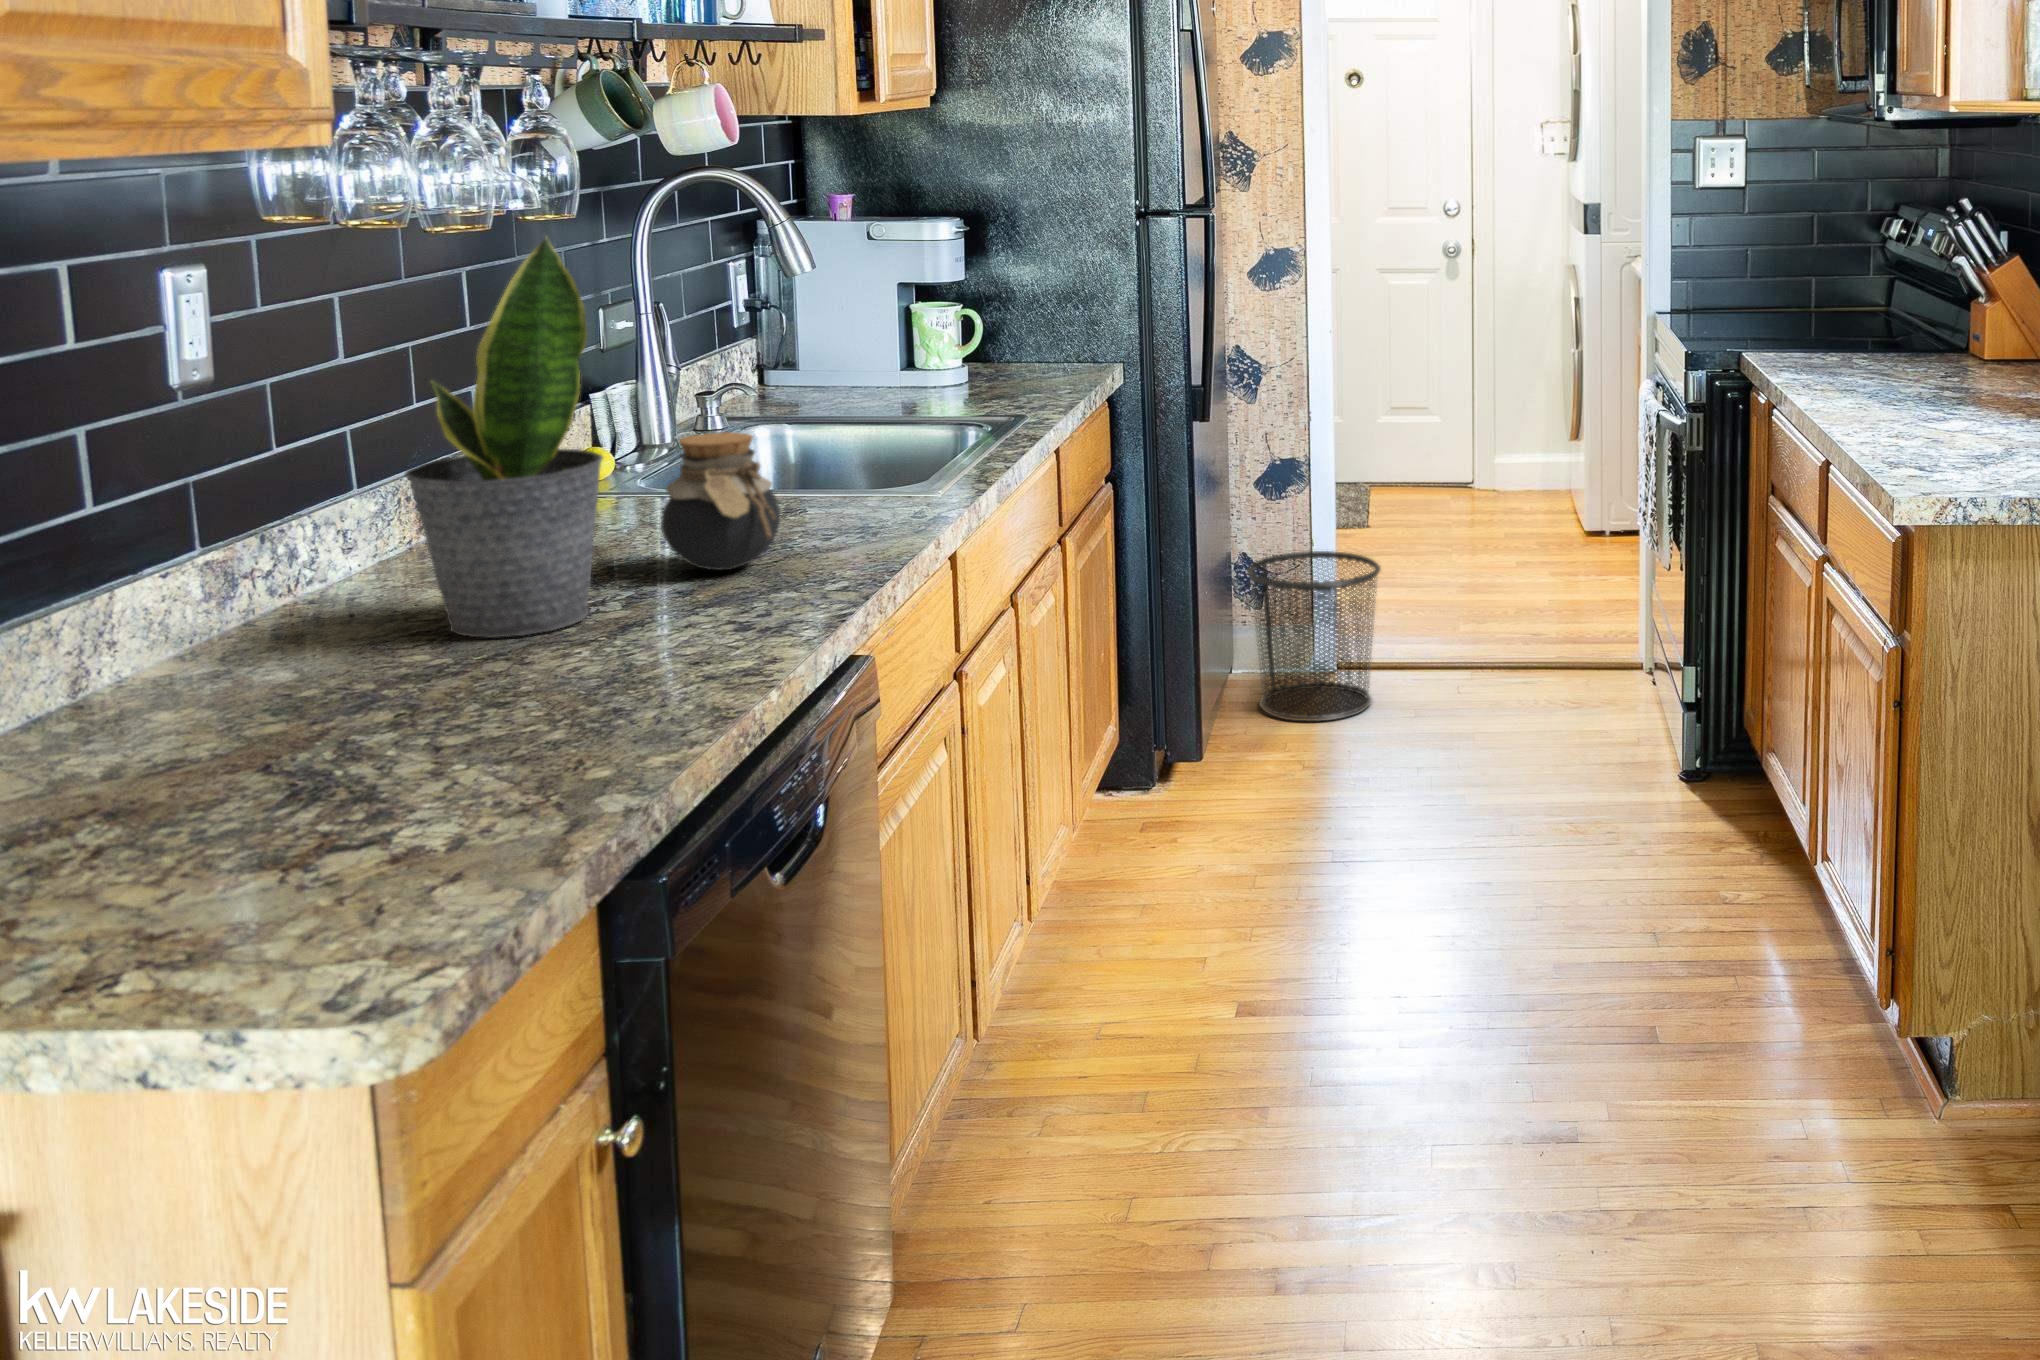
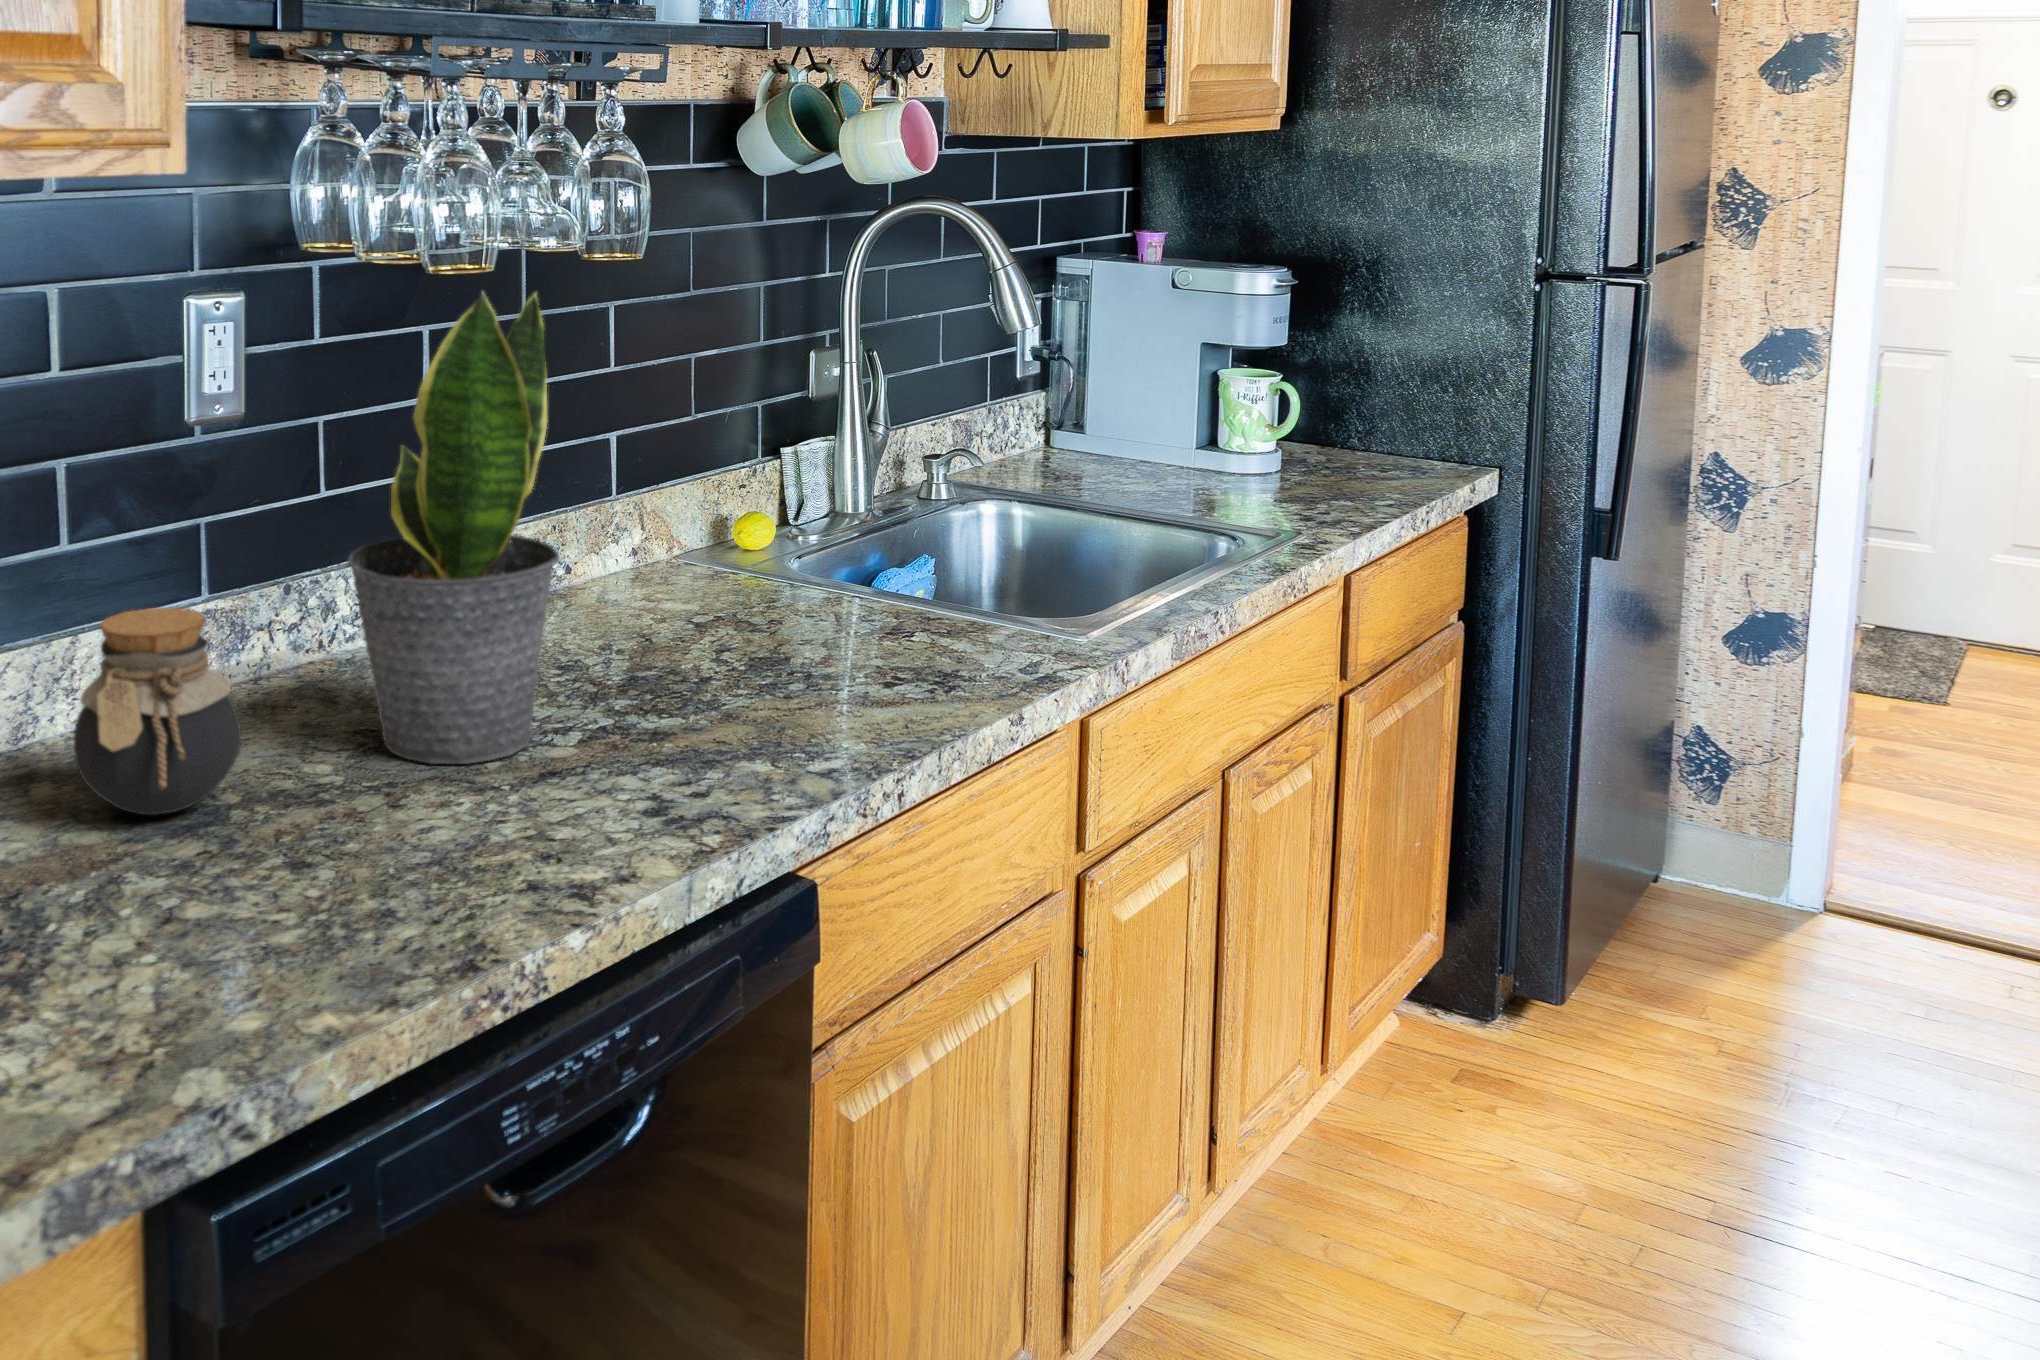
jar: present [661,432,780,570] -> present [74,608,241,815]
waste bin: present [1247,551,1381,722] -> none [1681,746,1892,998]

